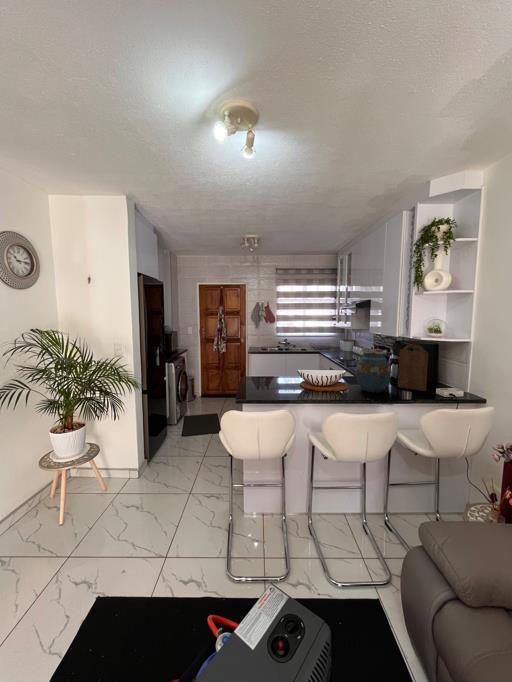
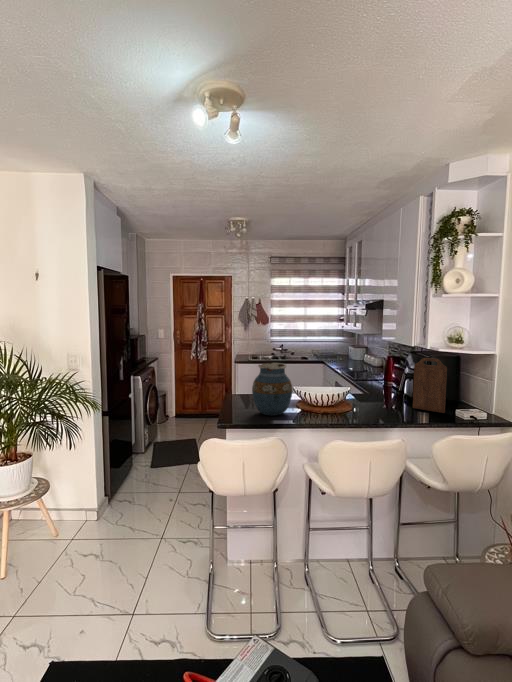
vase: present [356,349,392,393] -> present [252,363,292,416]

